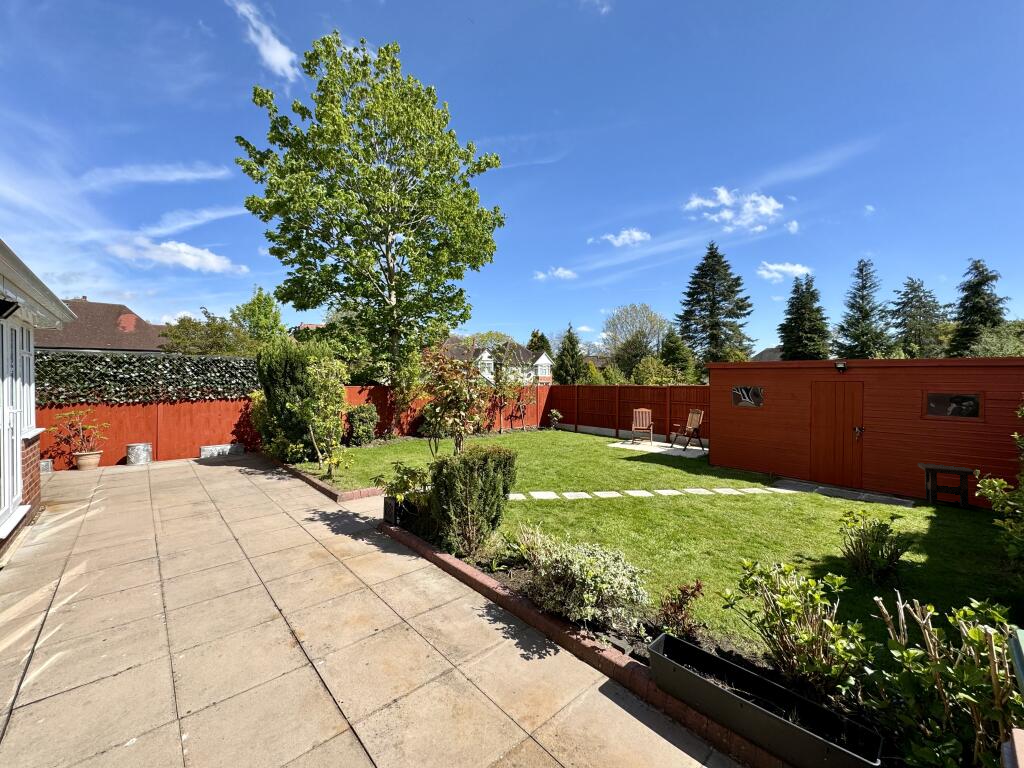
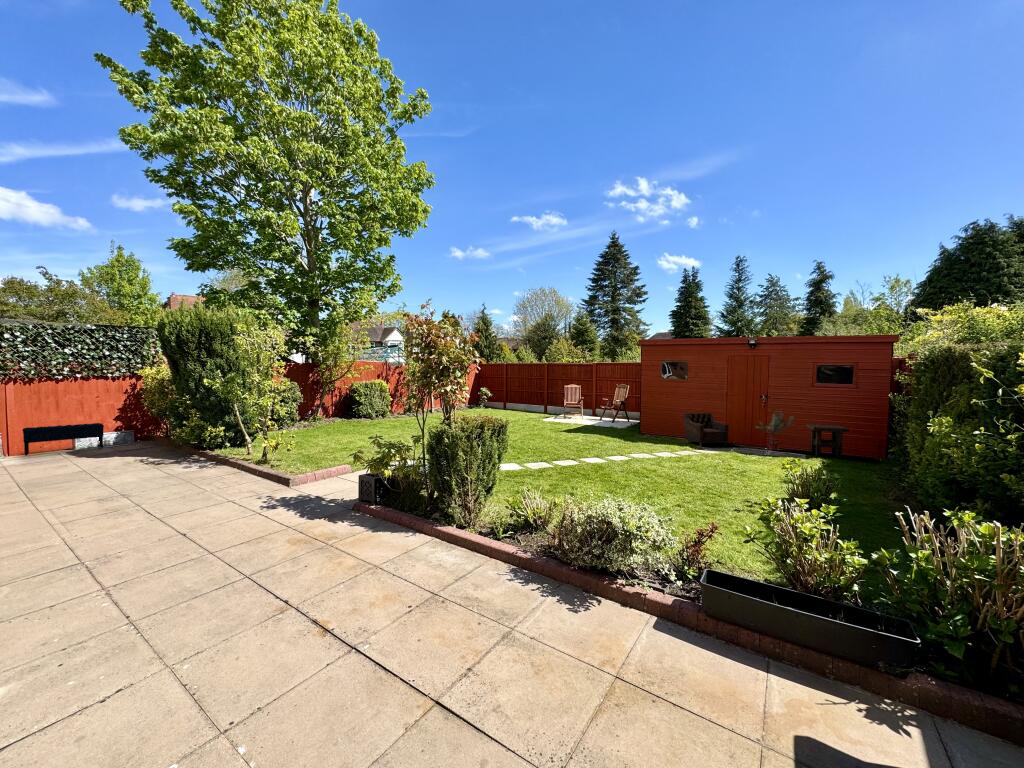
bench: none [168,436,224,461] -> present [22,423,104,455]
armchair: none [757,444,813,484] -> present [683,413,729,446]
potted tree: none [847,444,900,493] -> present [755,411,794,451]

